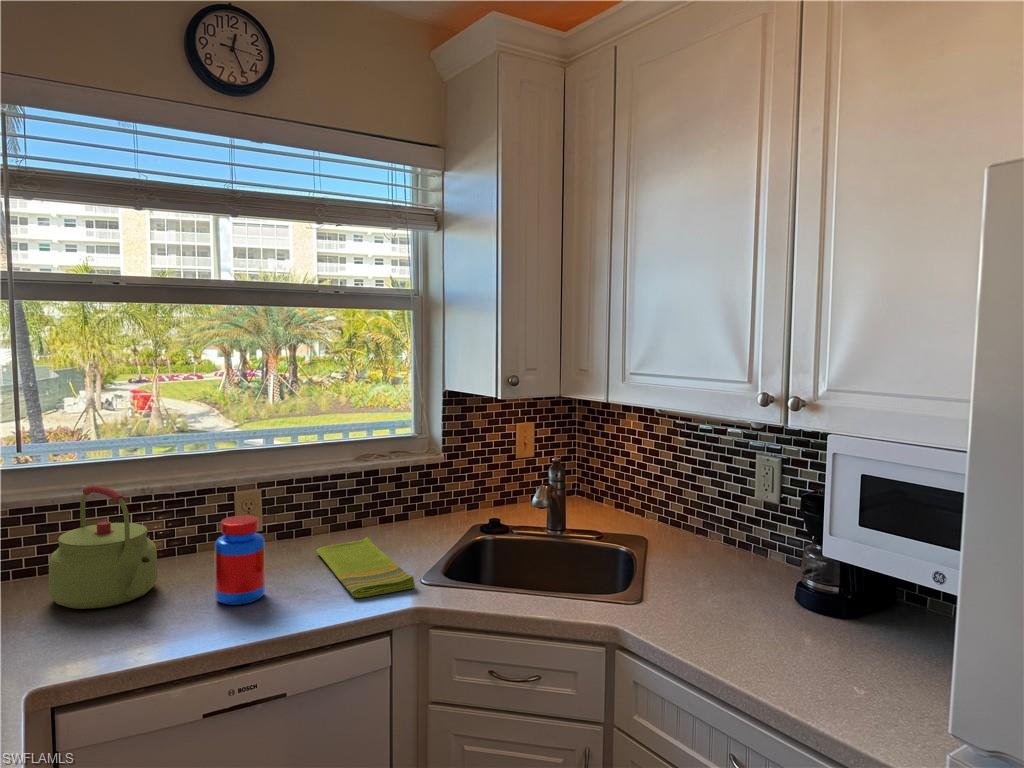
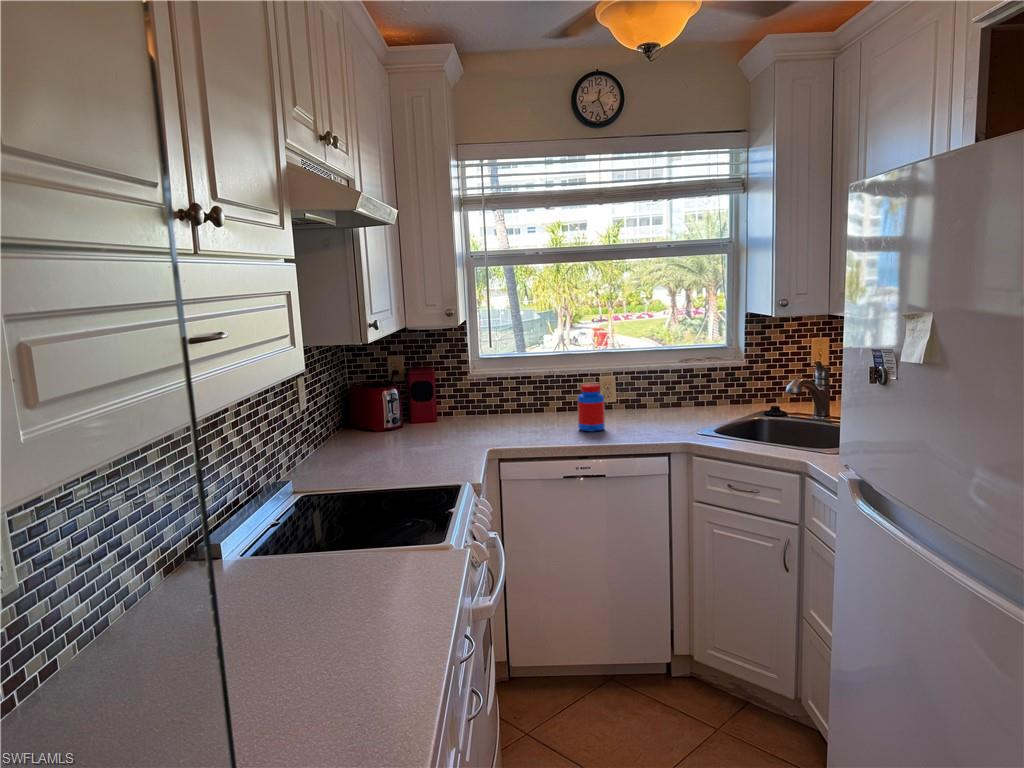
kettle: present [49,485,158,609] -> none [503,364,553,426]
dish towel: present [316,537,415,598] -> none [644,409,692,435]

